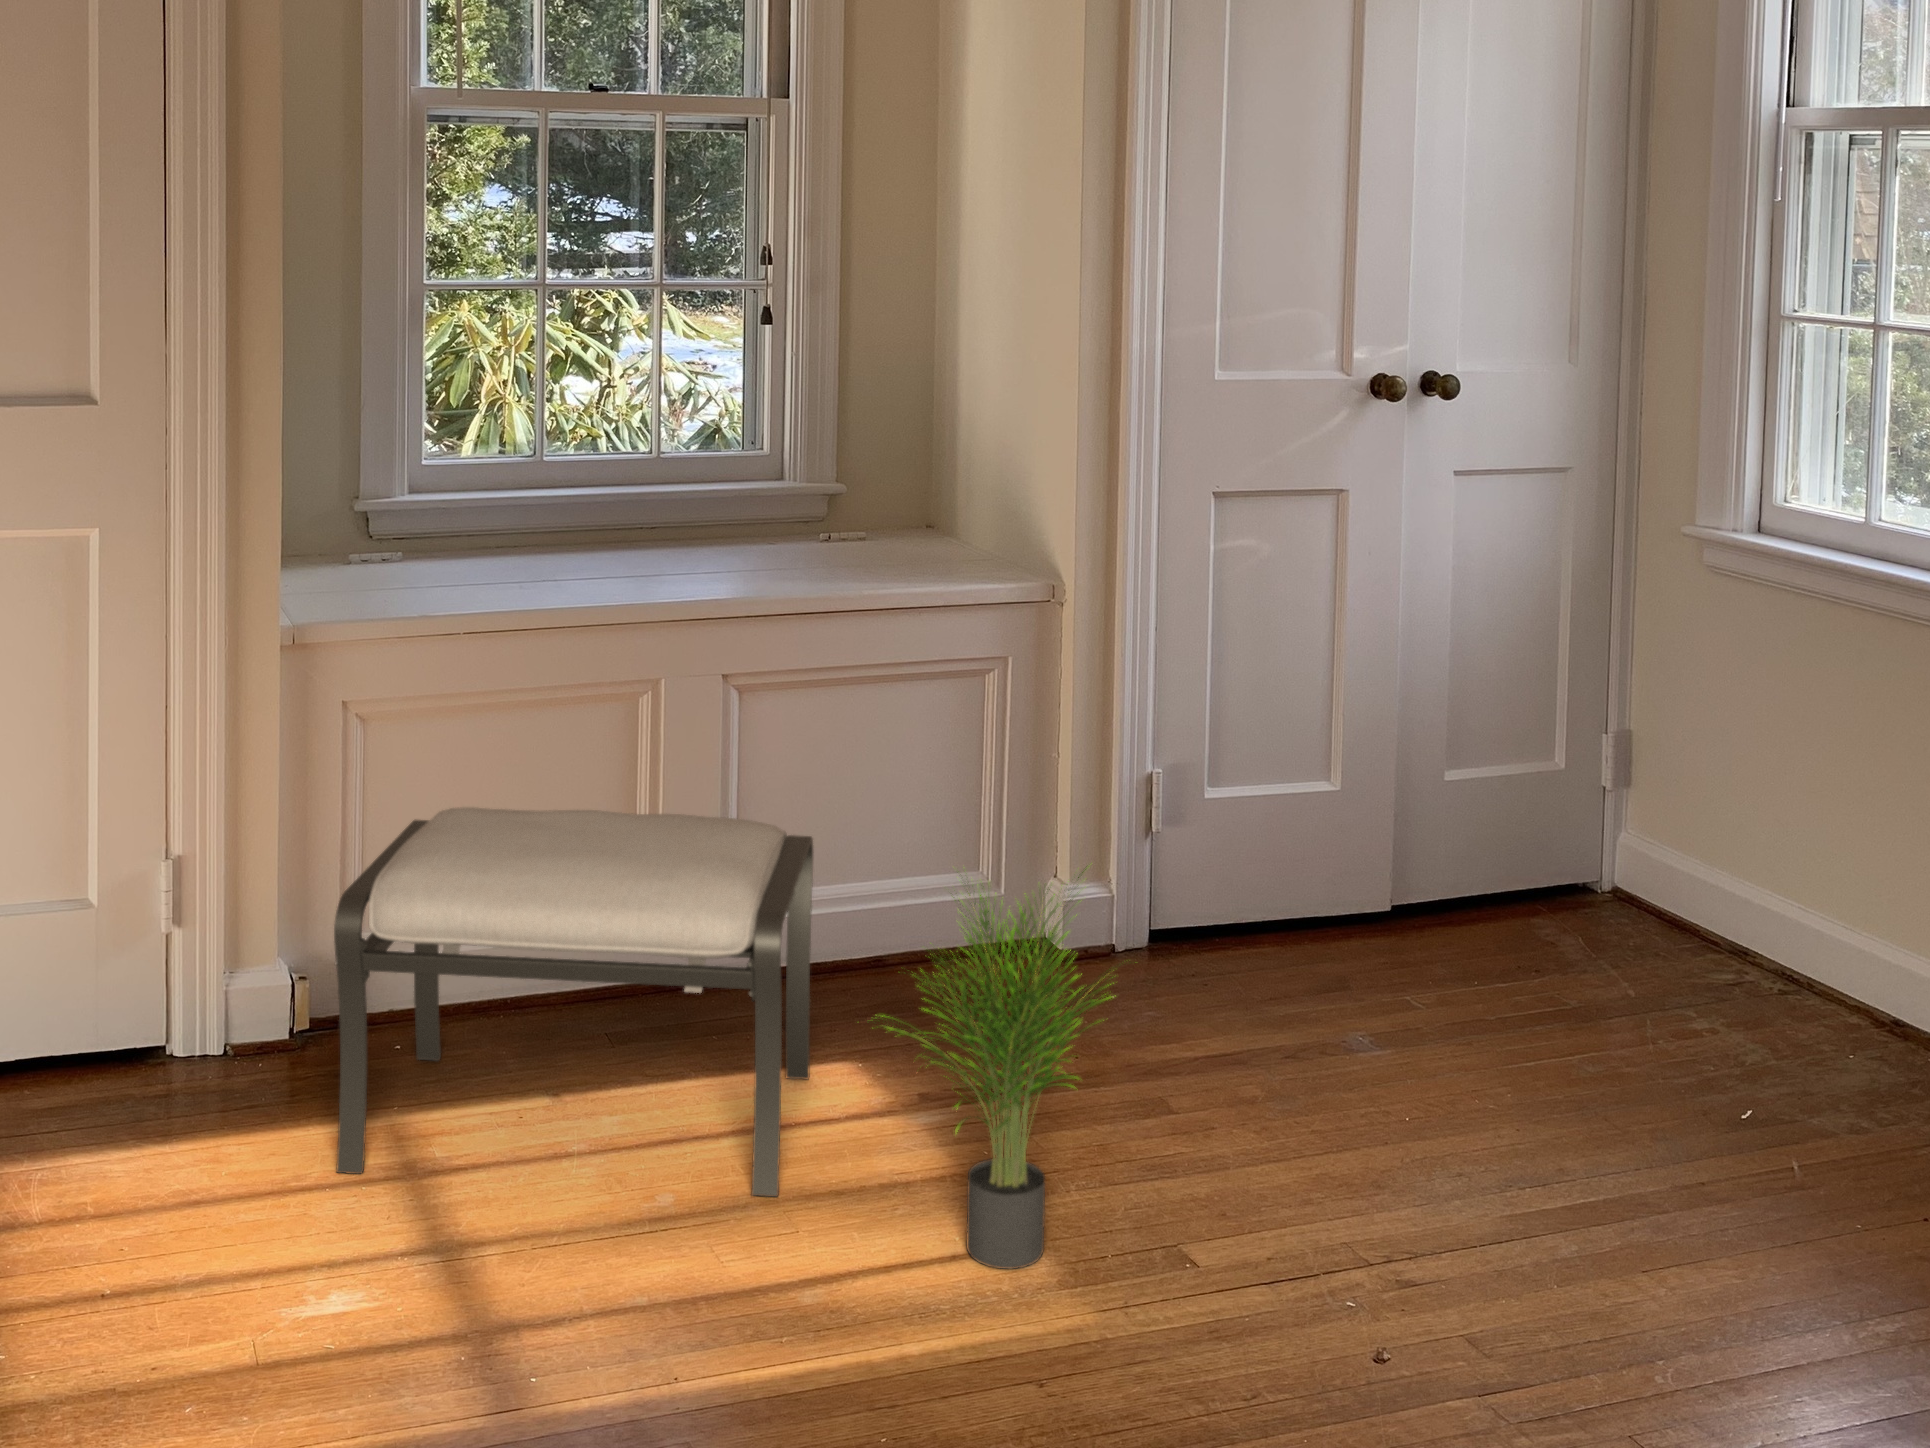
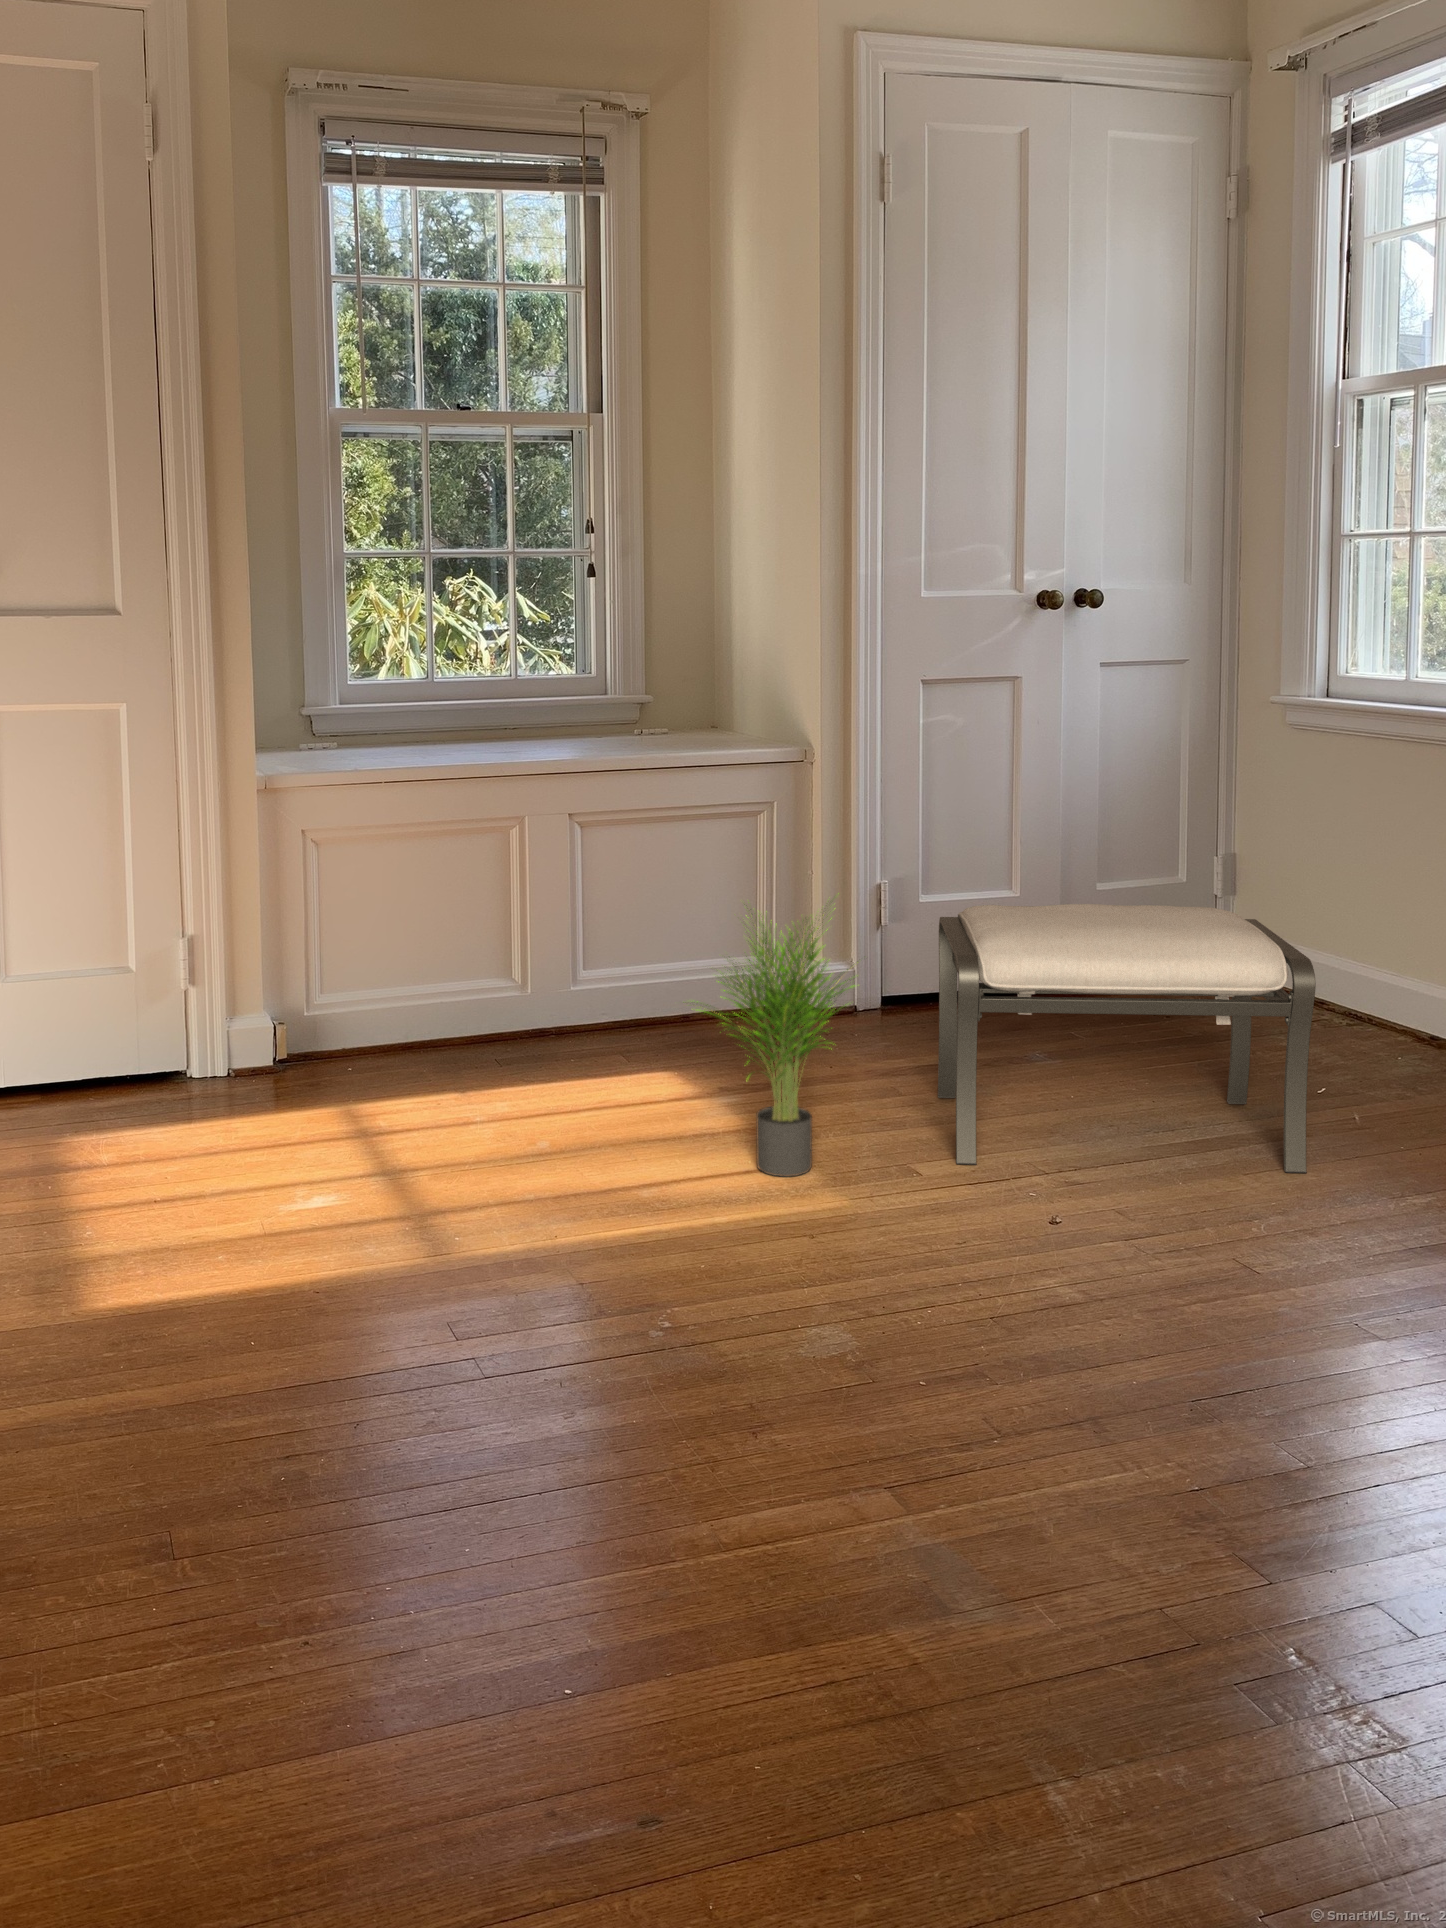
ottoman: present [334,807,814,1197] -> present [938,904,1316,1173]

